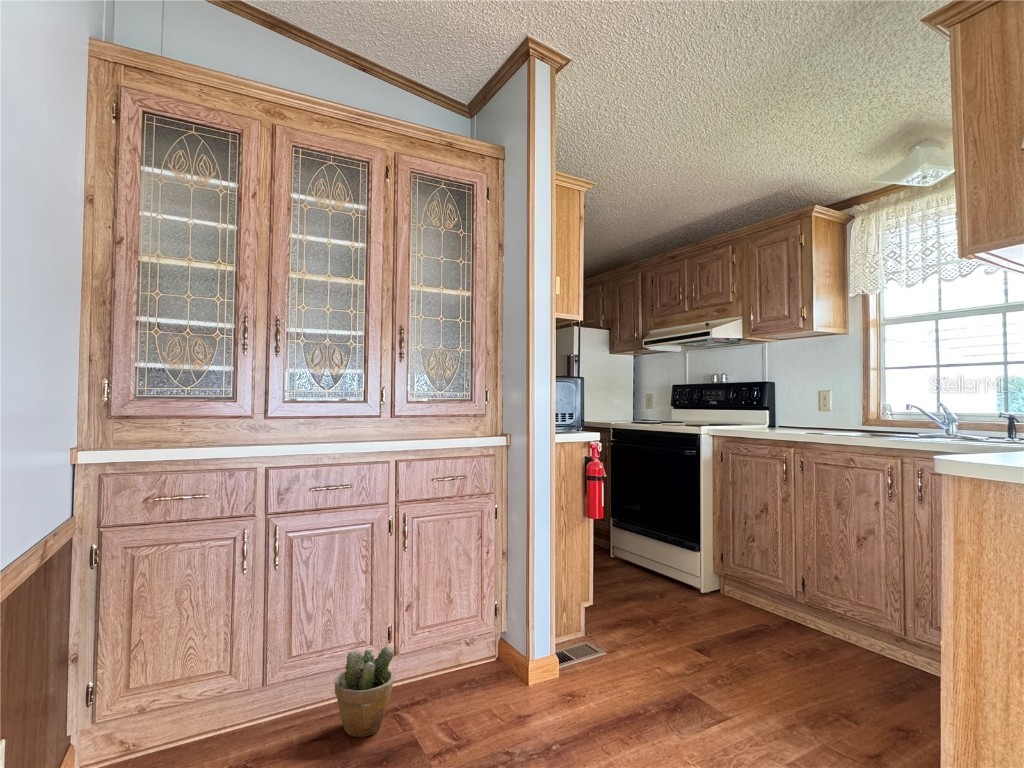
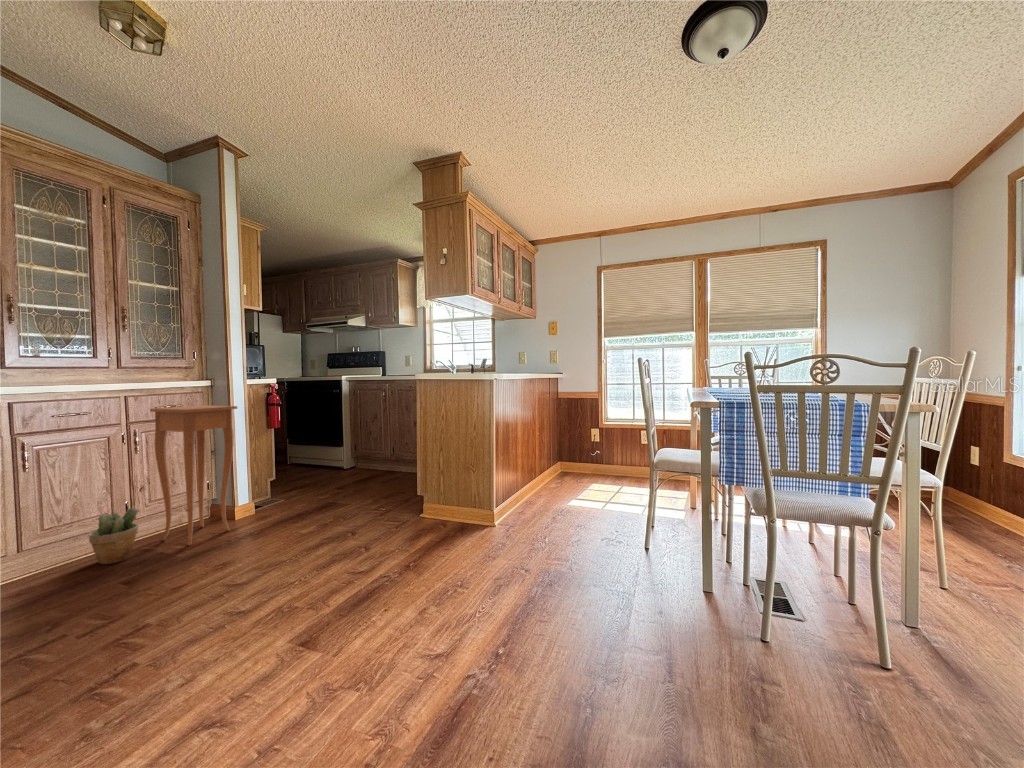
side table: none [422,479,537,732] -> present [150,406,237,545]

